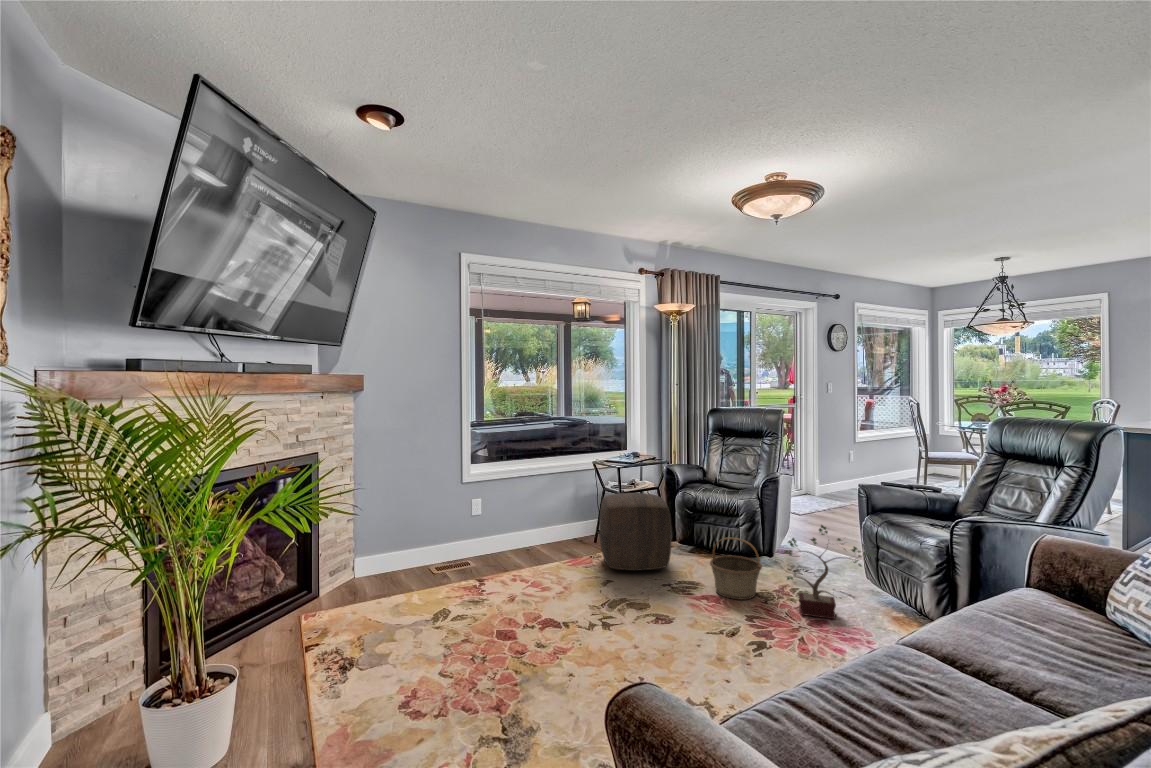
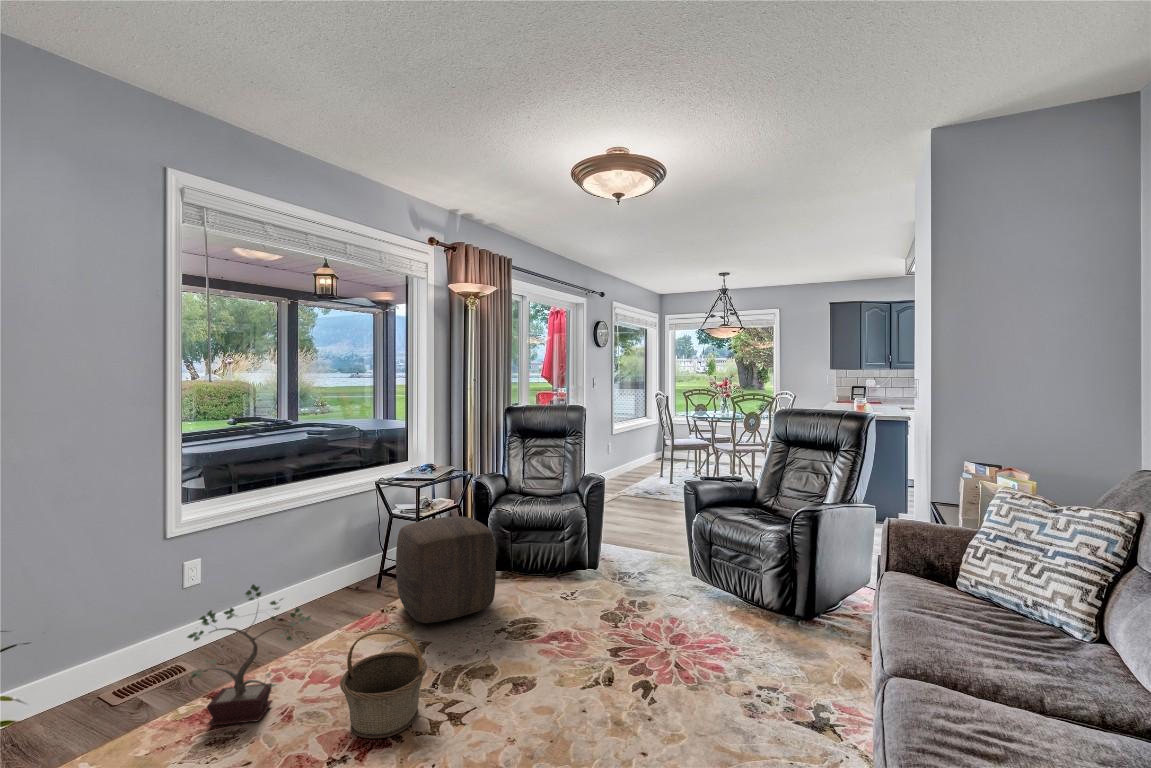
potted plant: present [785,525,874,619] -> present [188,584,311,725]
basket: present [710,538,762,600] -> present [340,630,427,738]

